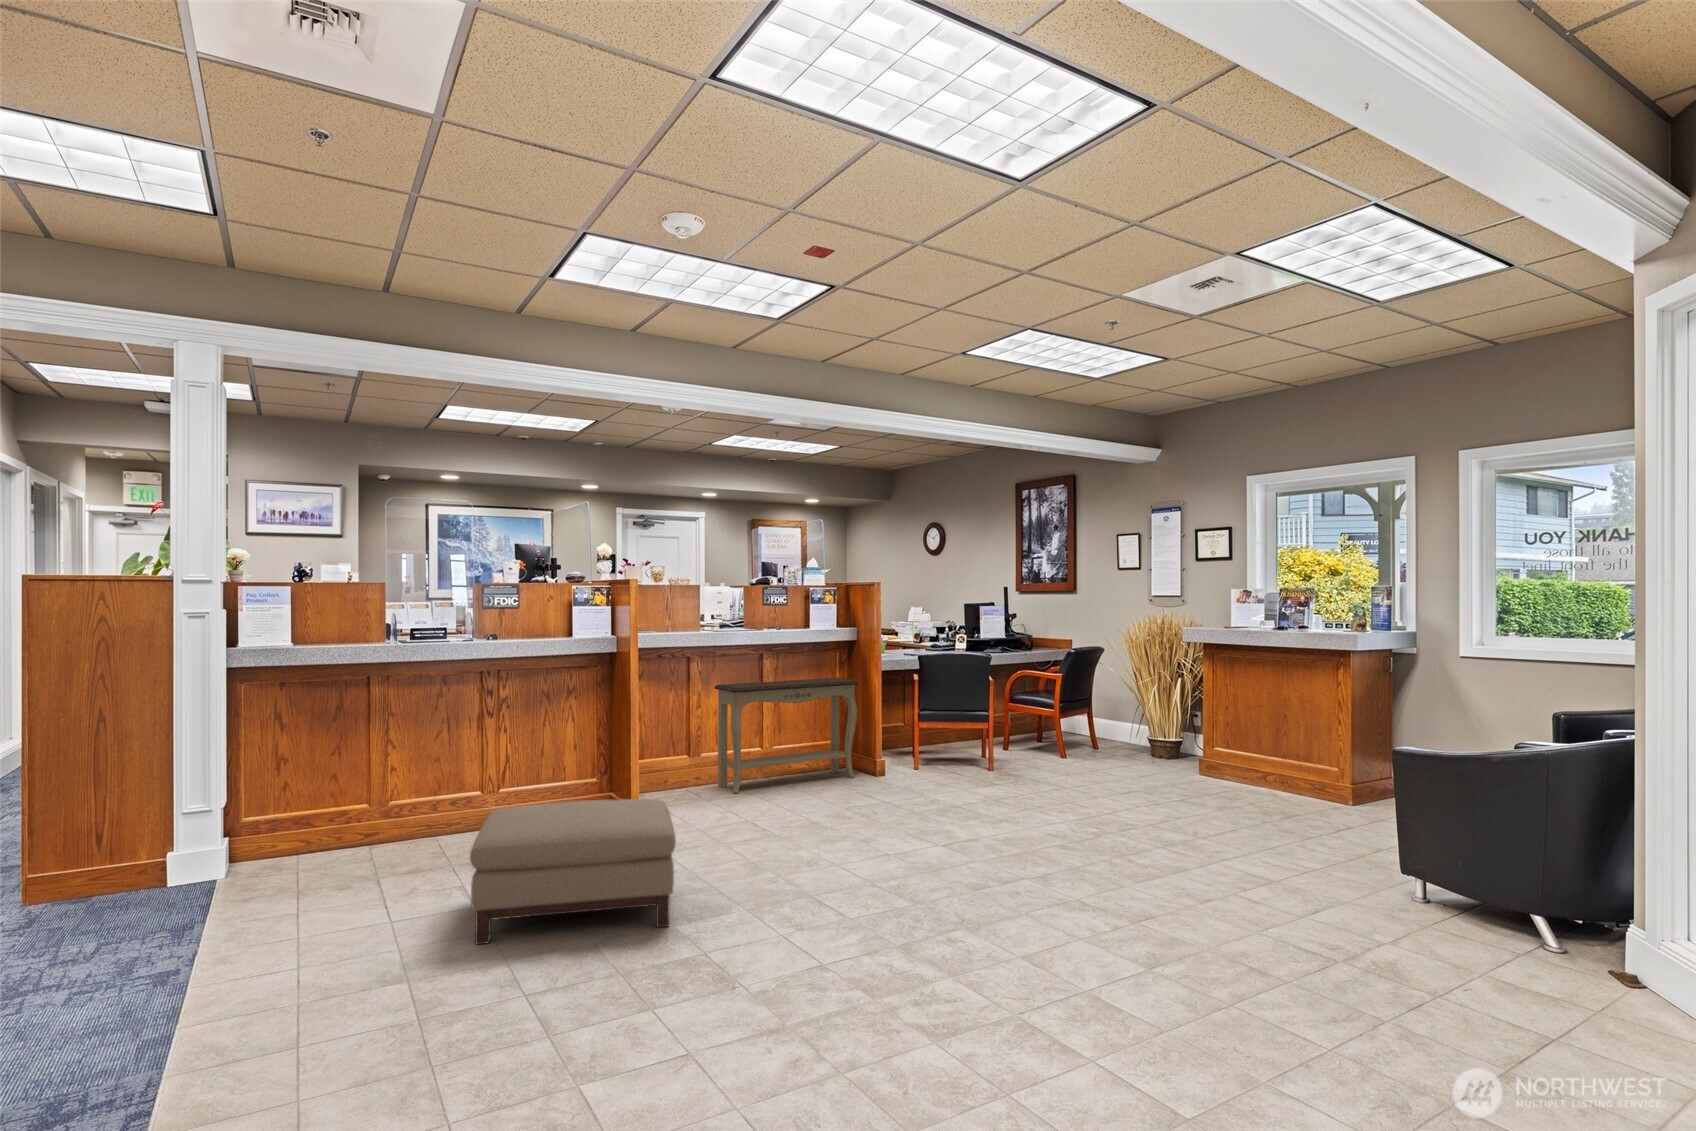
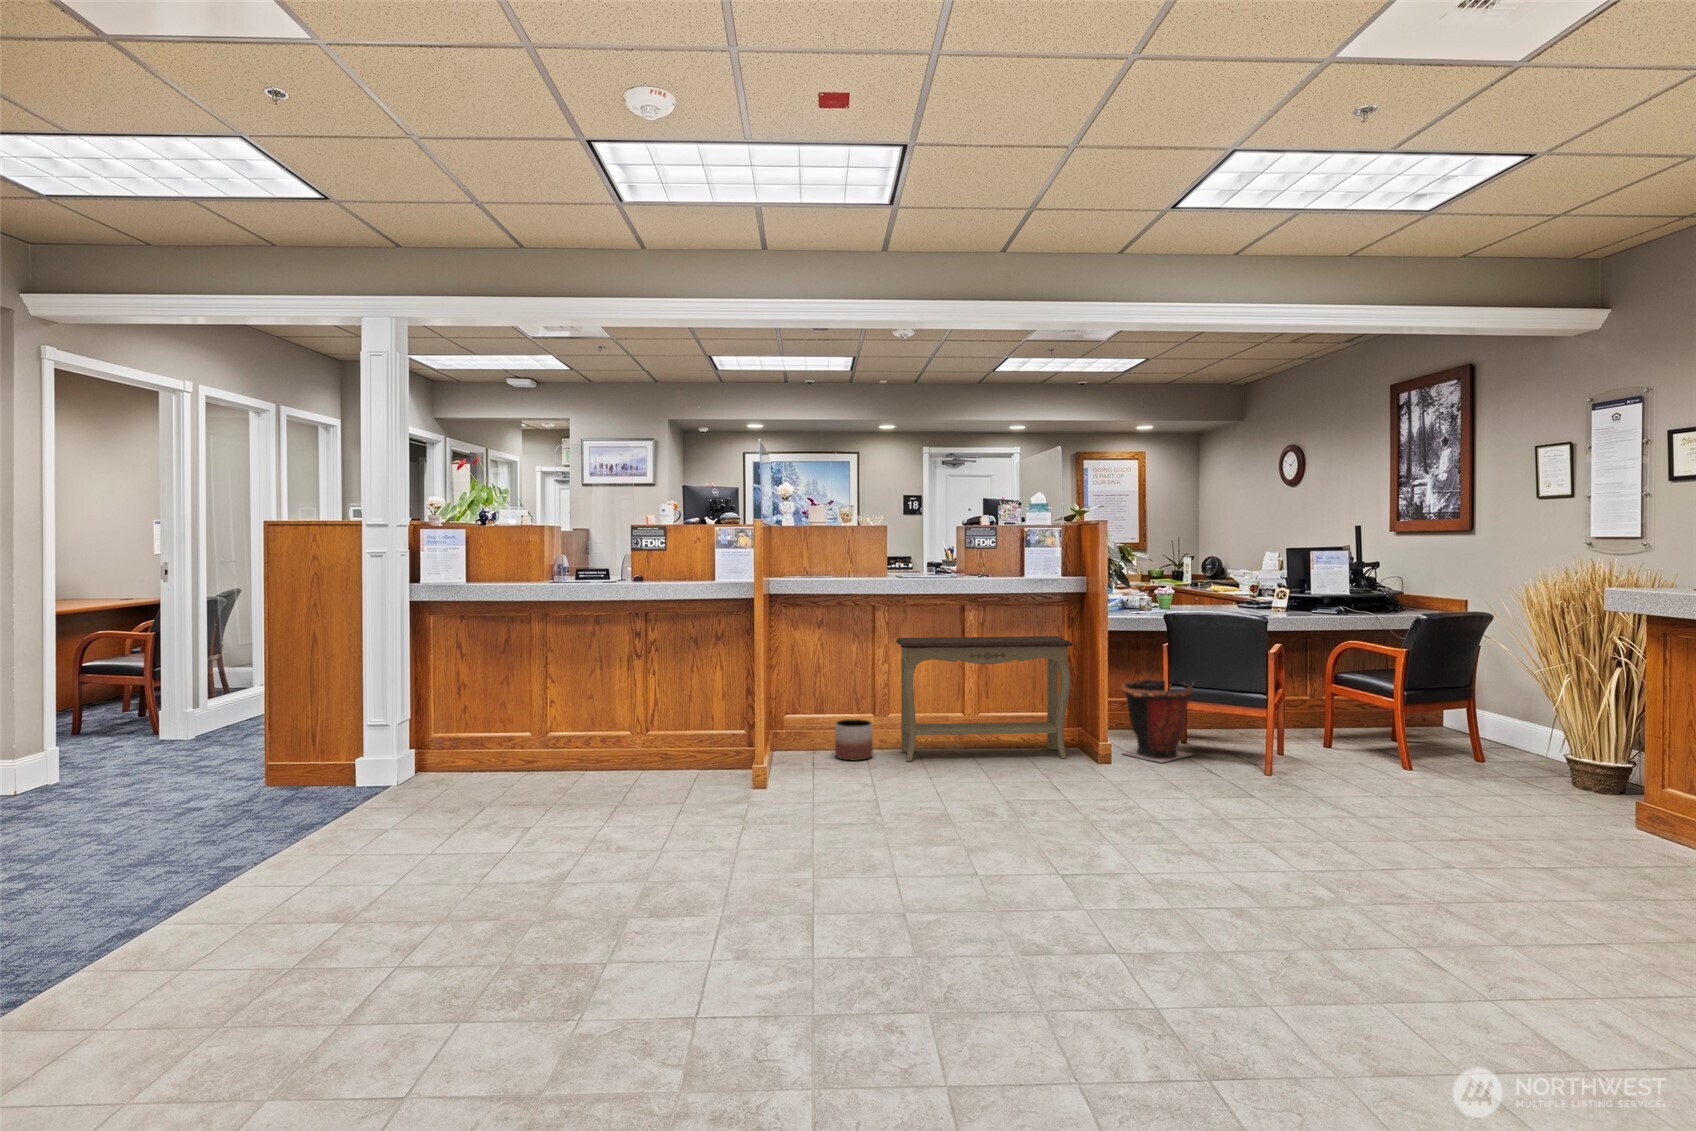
waste bin: none [887,705,942,773] -> present [1122,679,1193,762]
planter: none [666,761,701,798] -> present [835,719,873,760]
ottoman: present [470,799,676,944] -> none [436,756,693,916]

